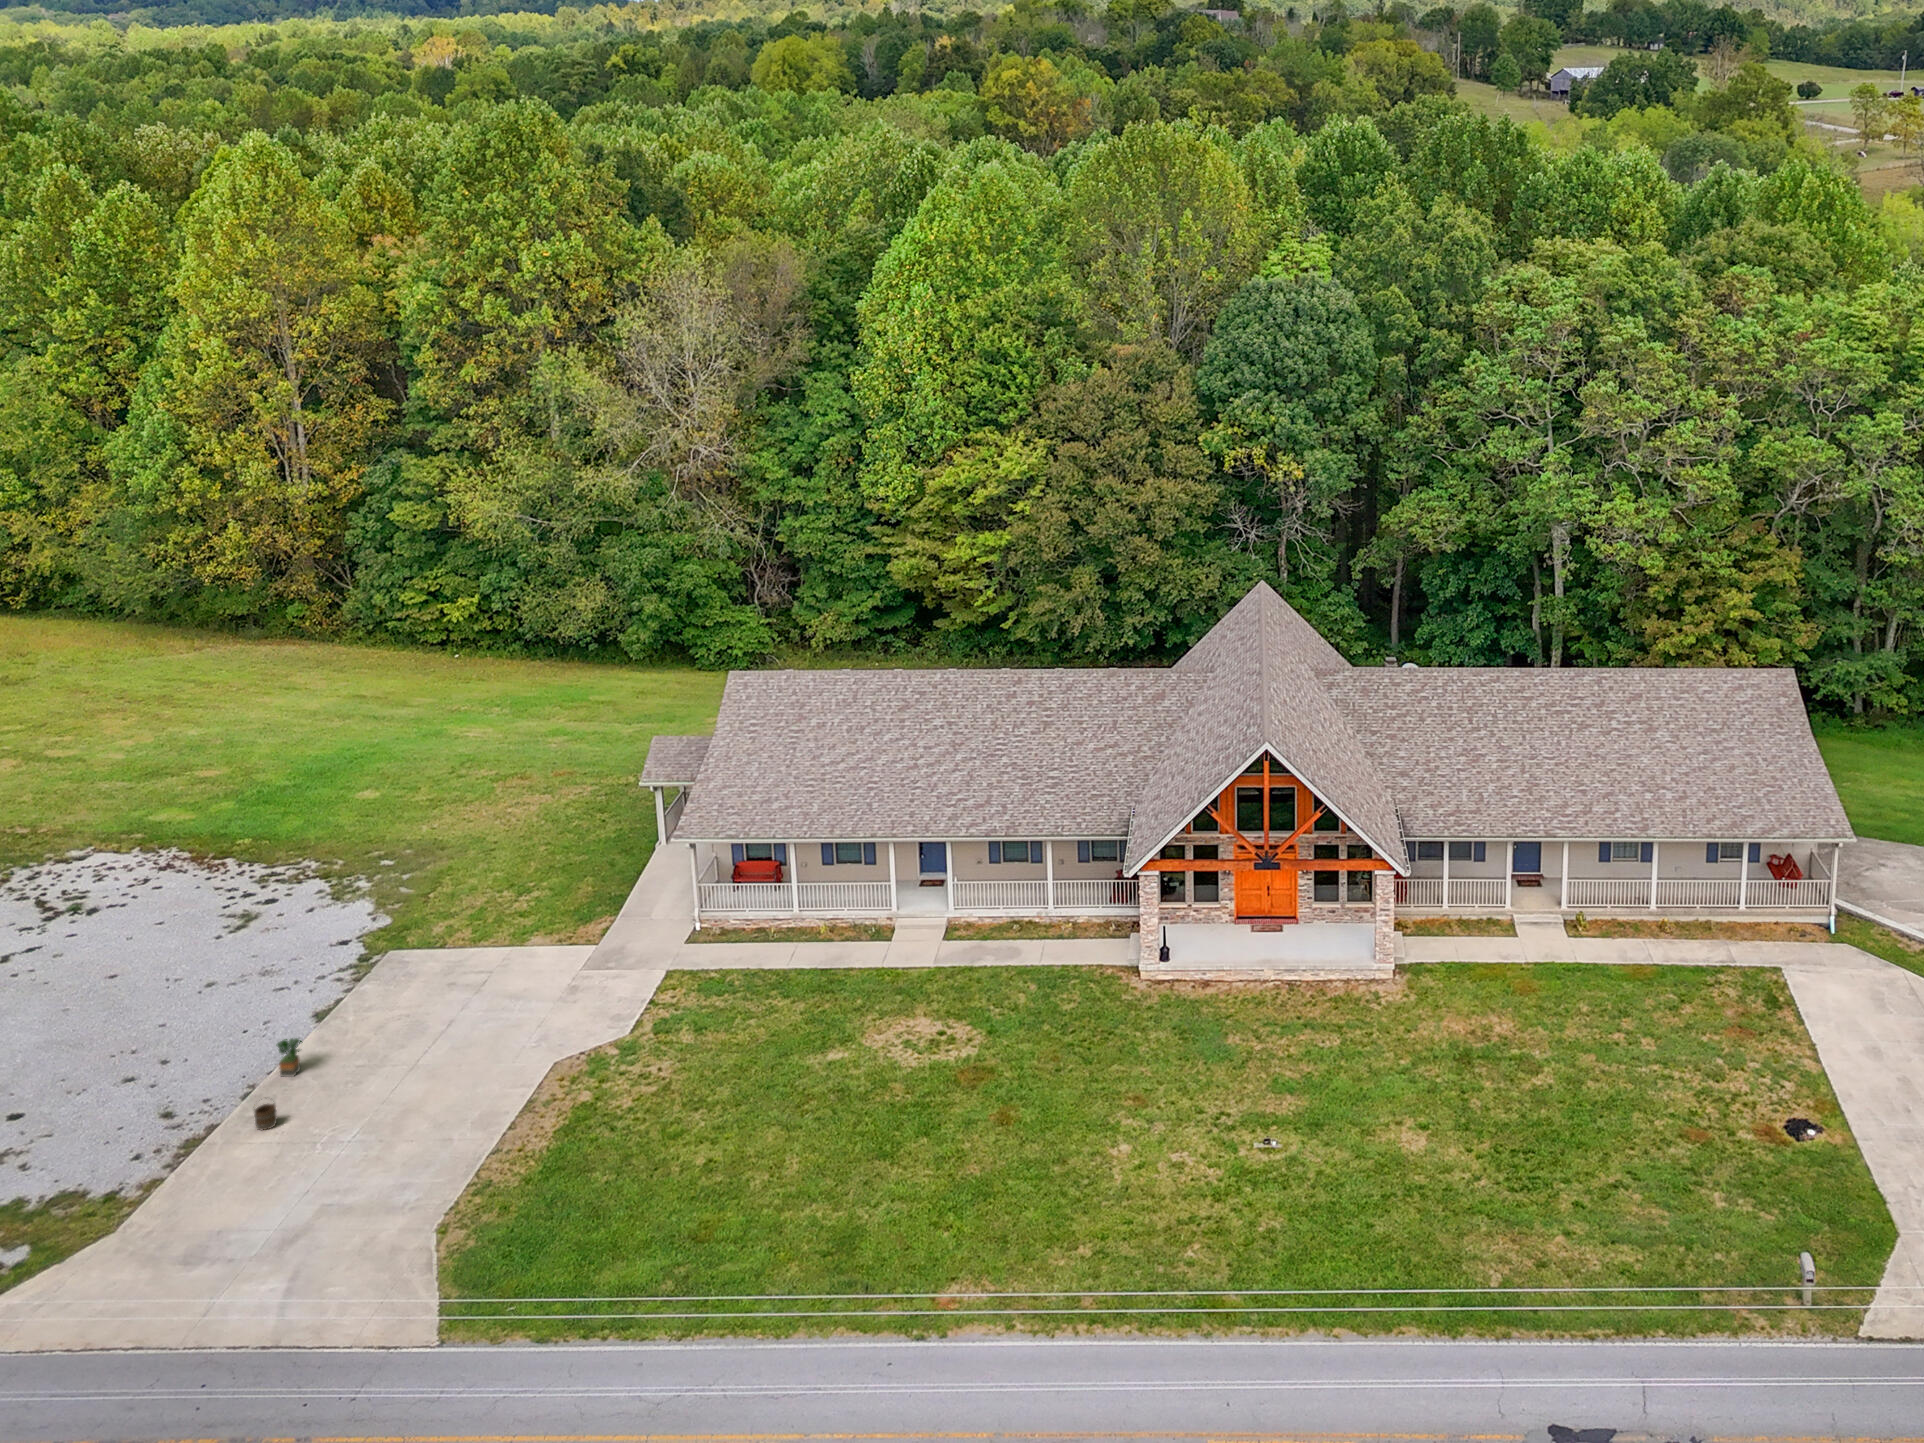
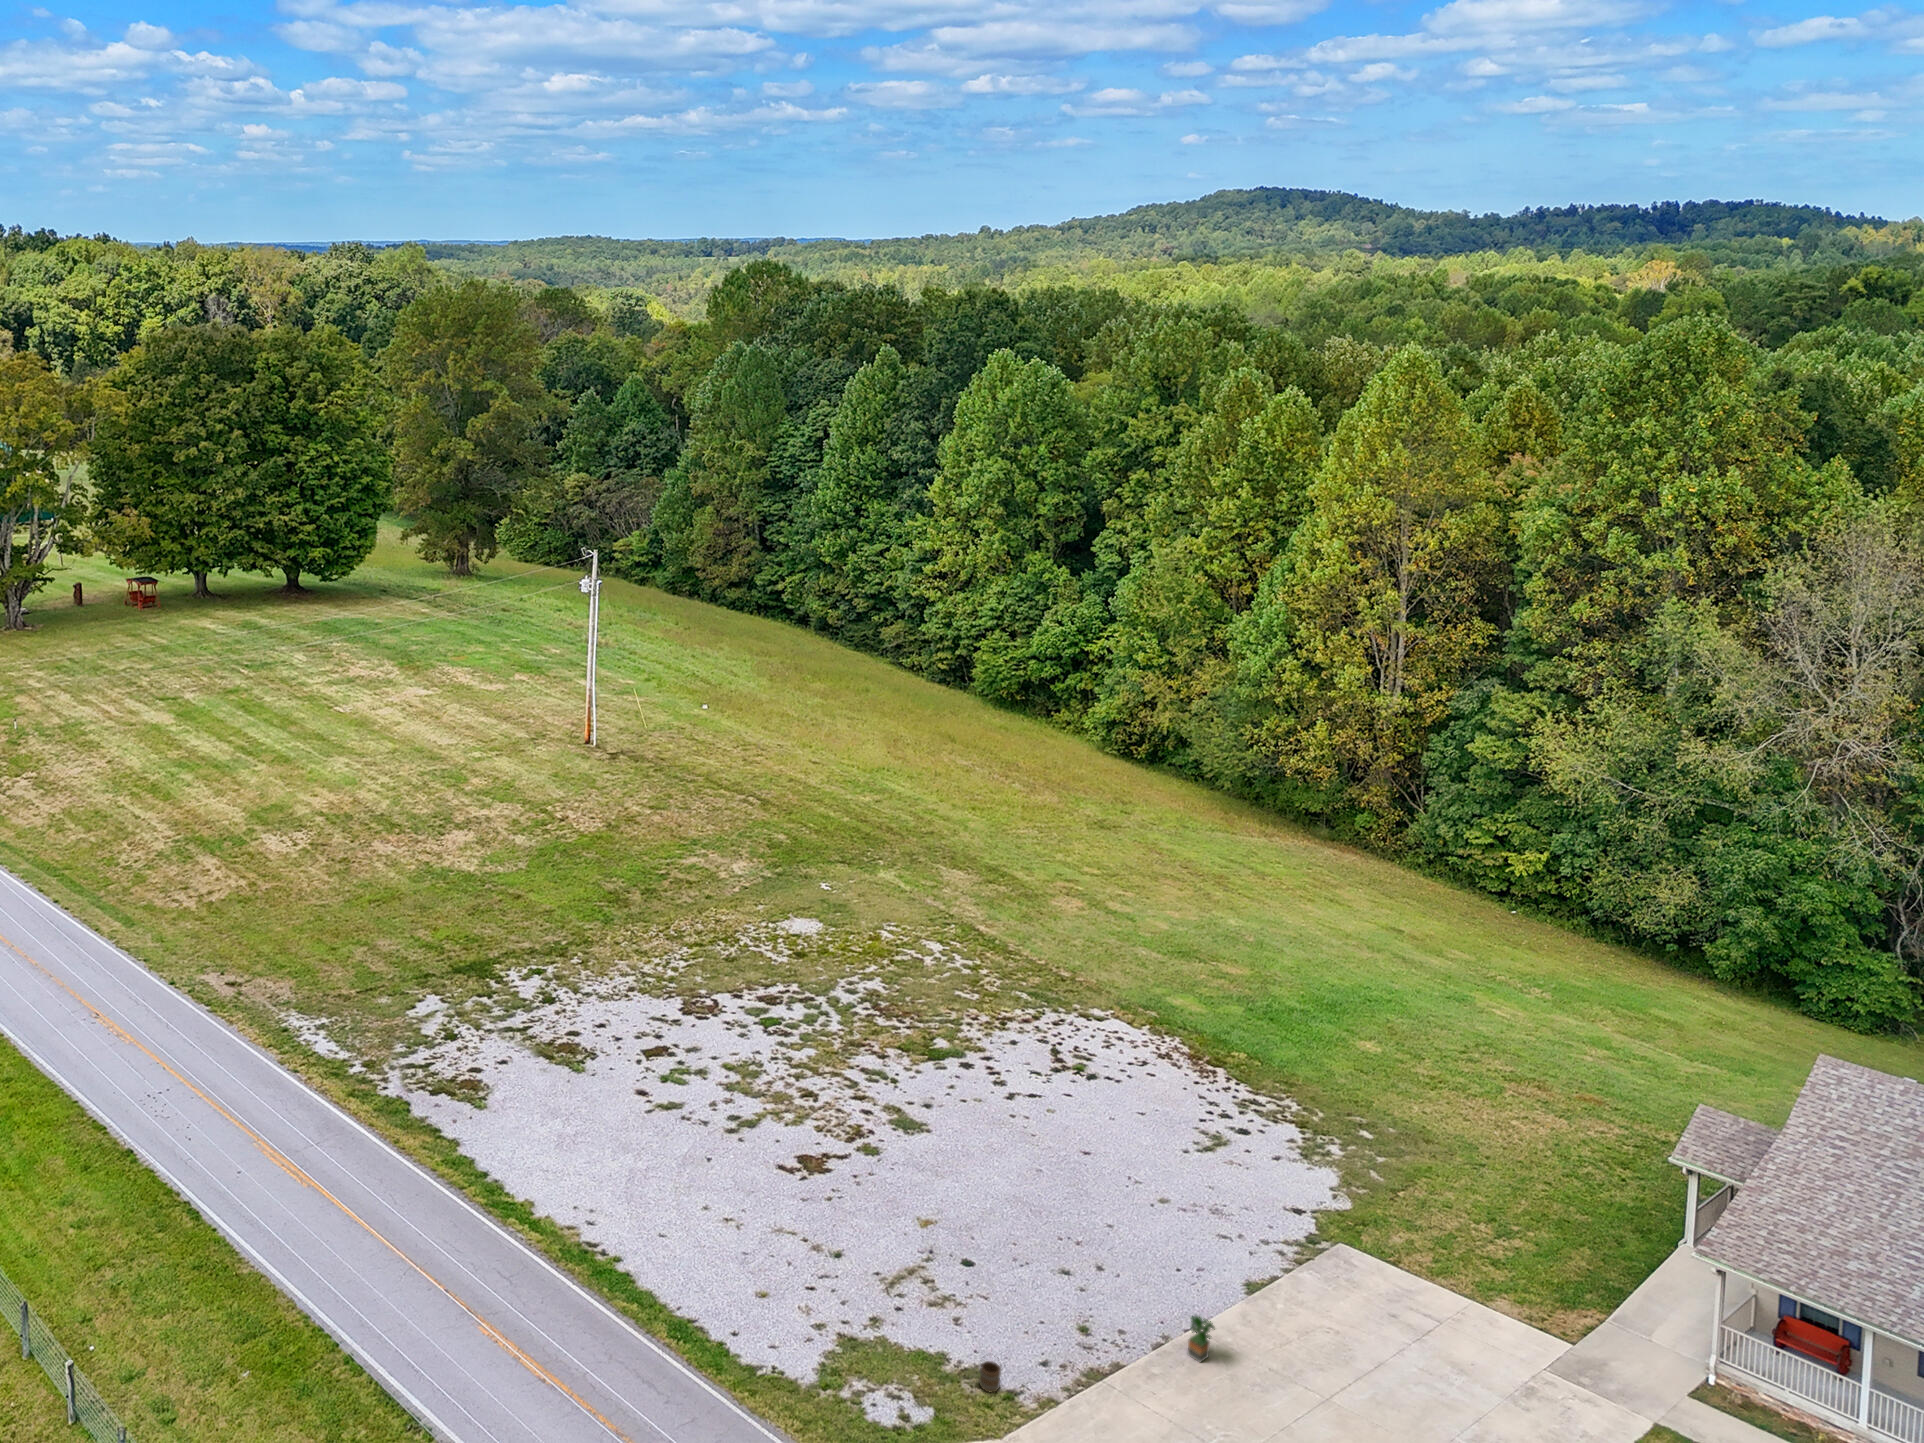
bucket: present [254,1103,277,1130] -> present [979,1356,1001,1392]

